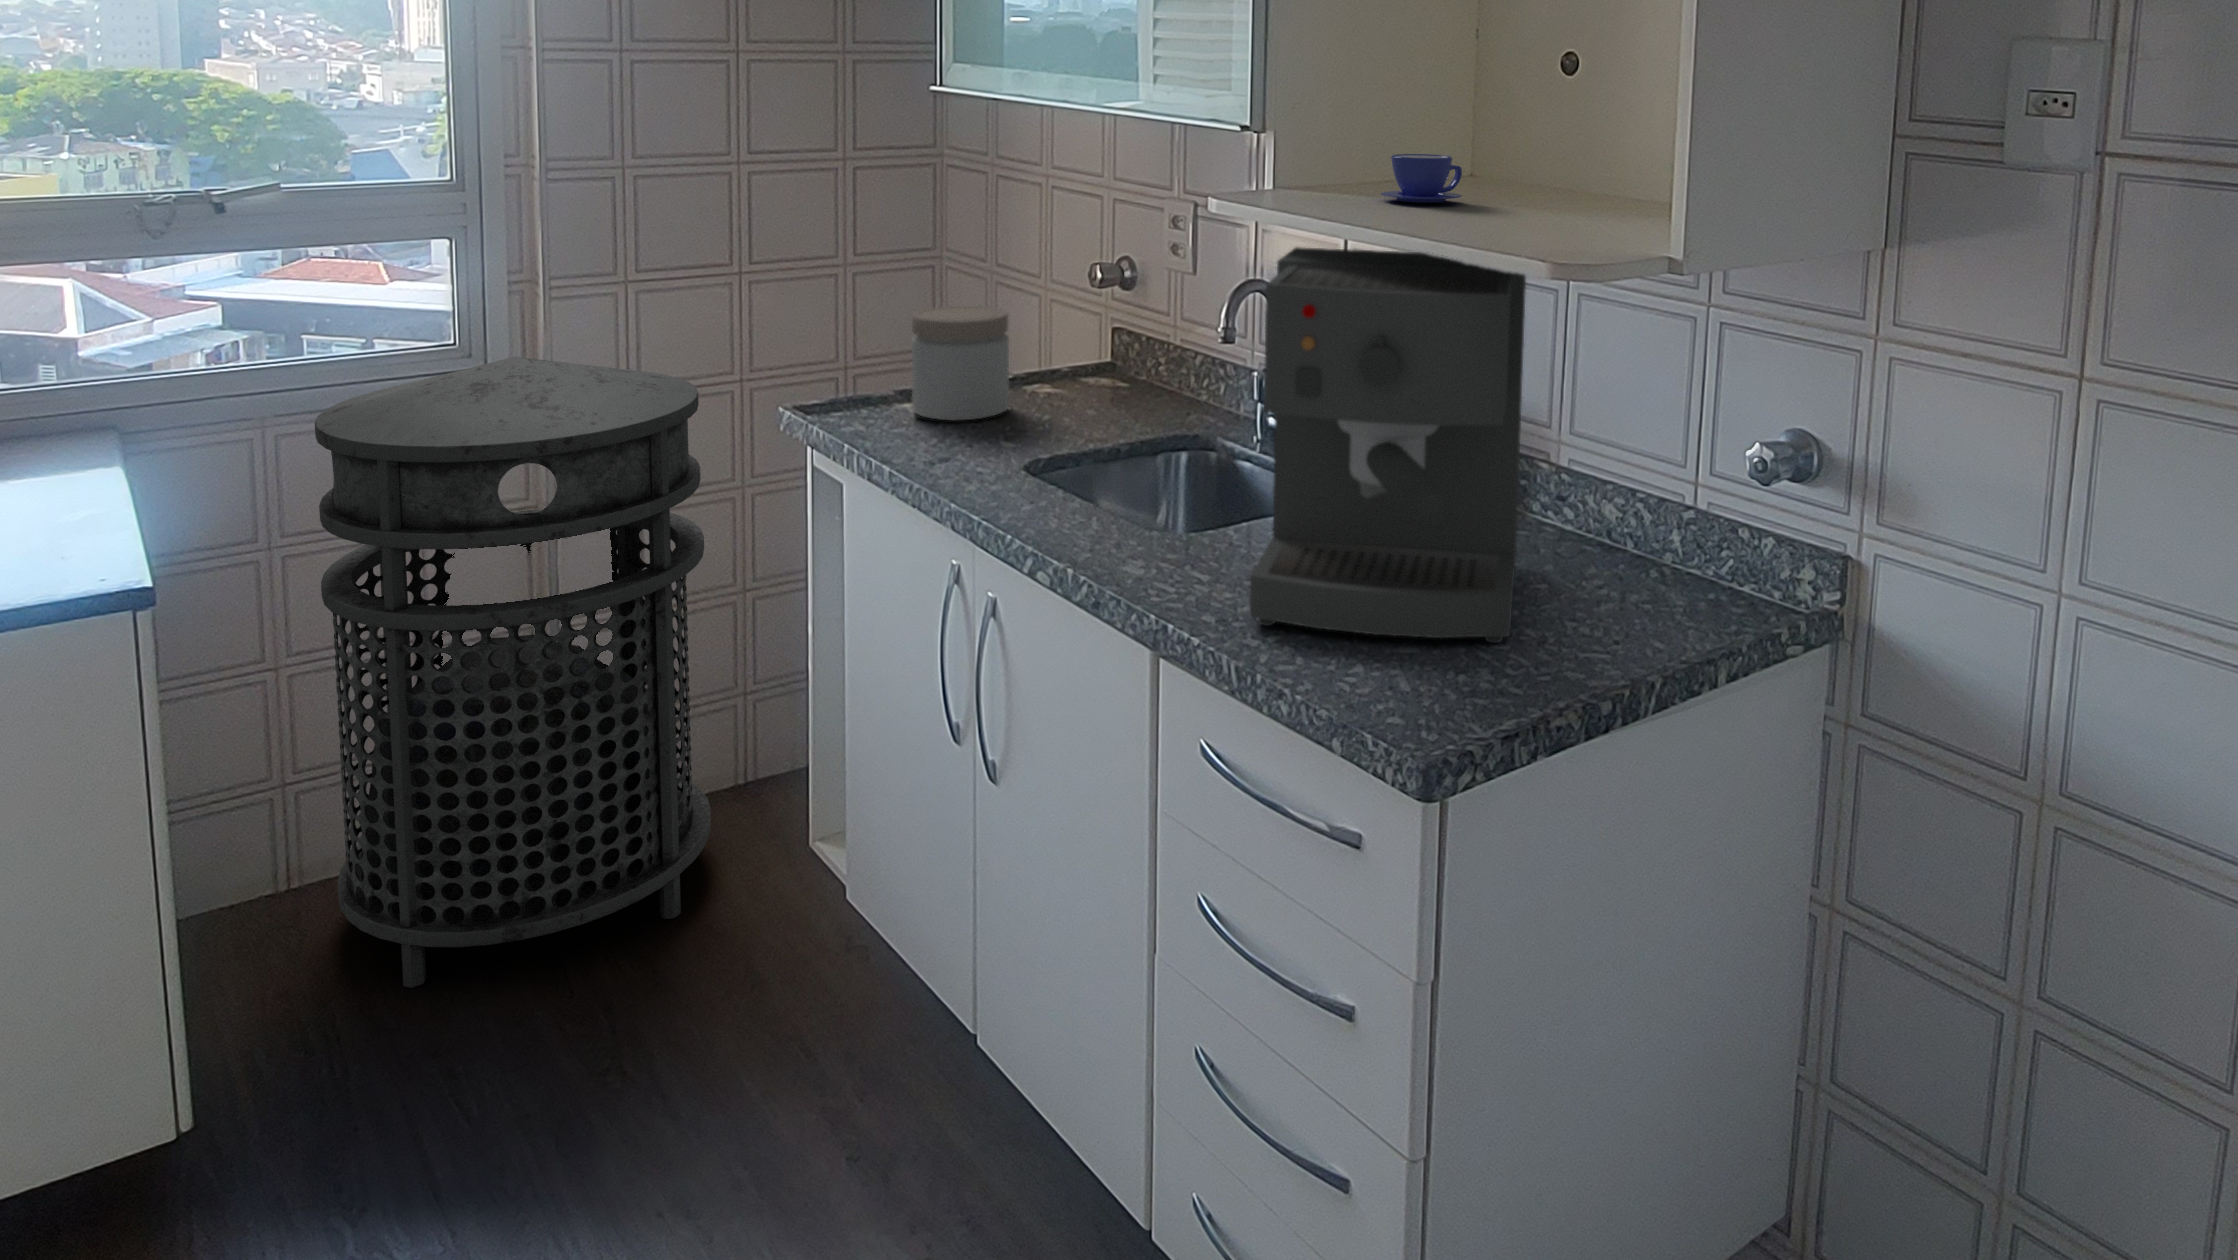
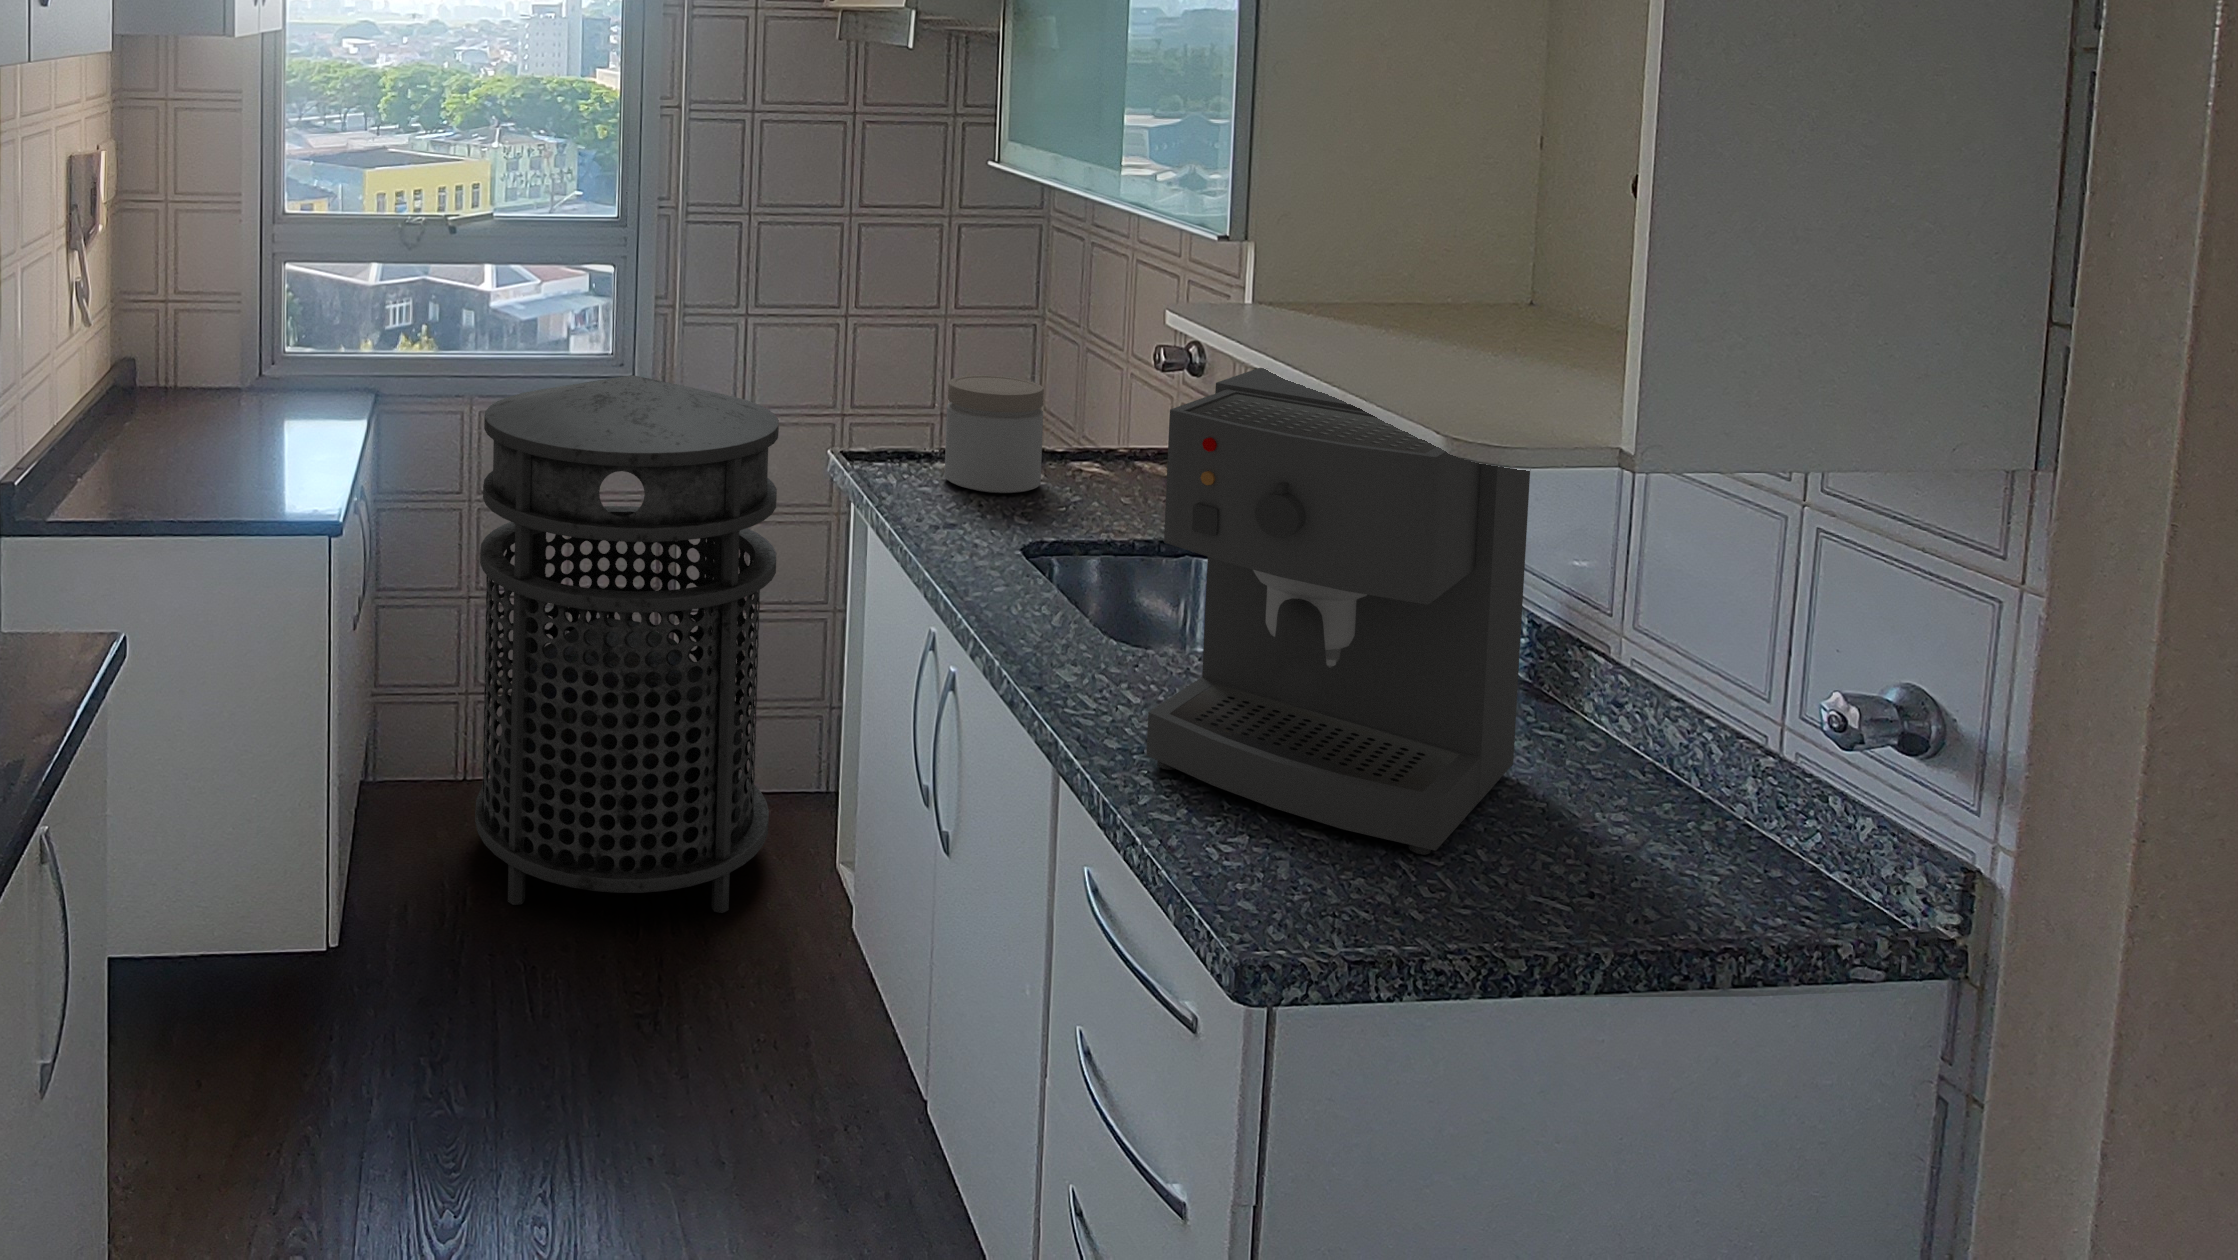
teacup: present [1381,154,1462,203] -> none [1394,271,1500,331]

